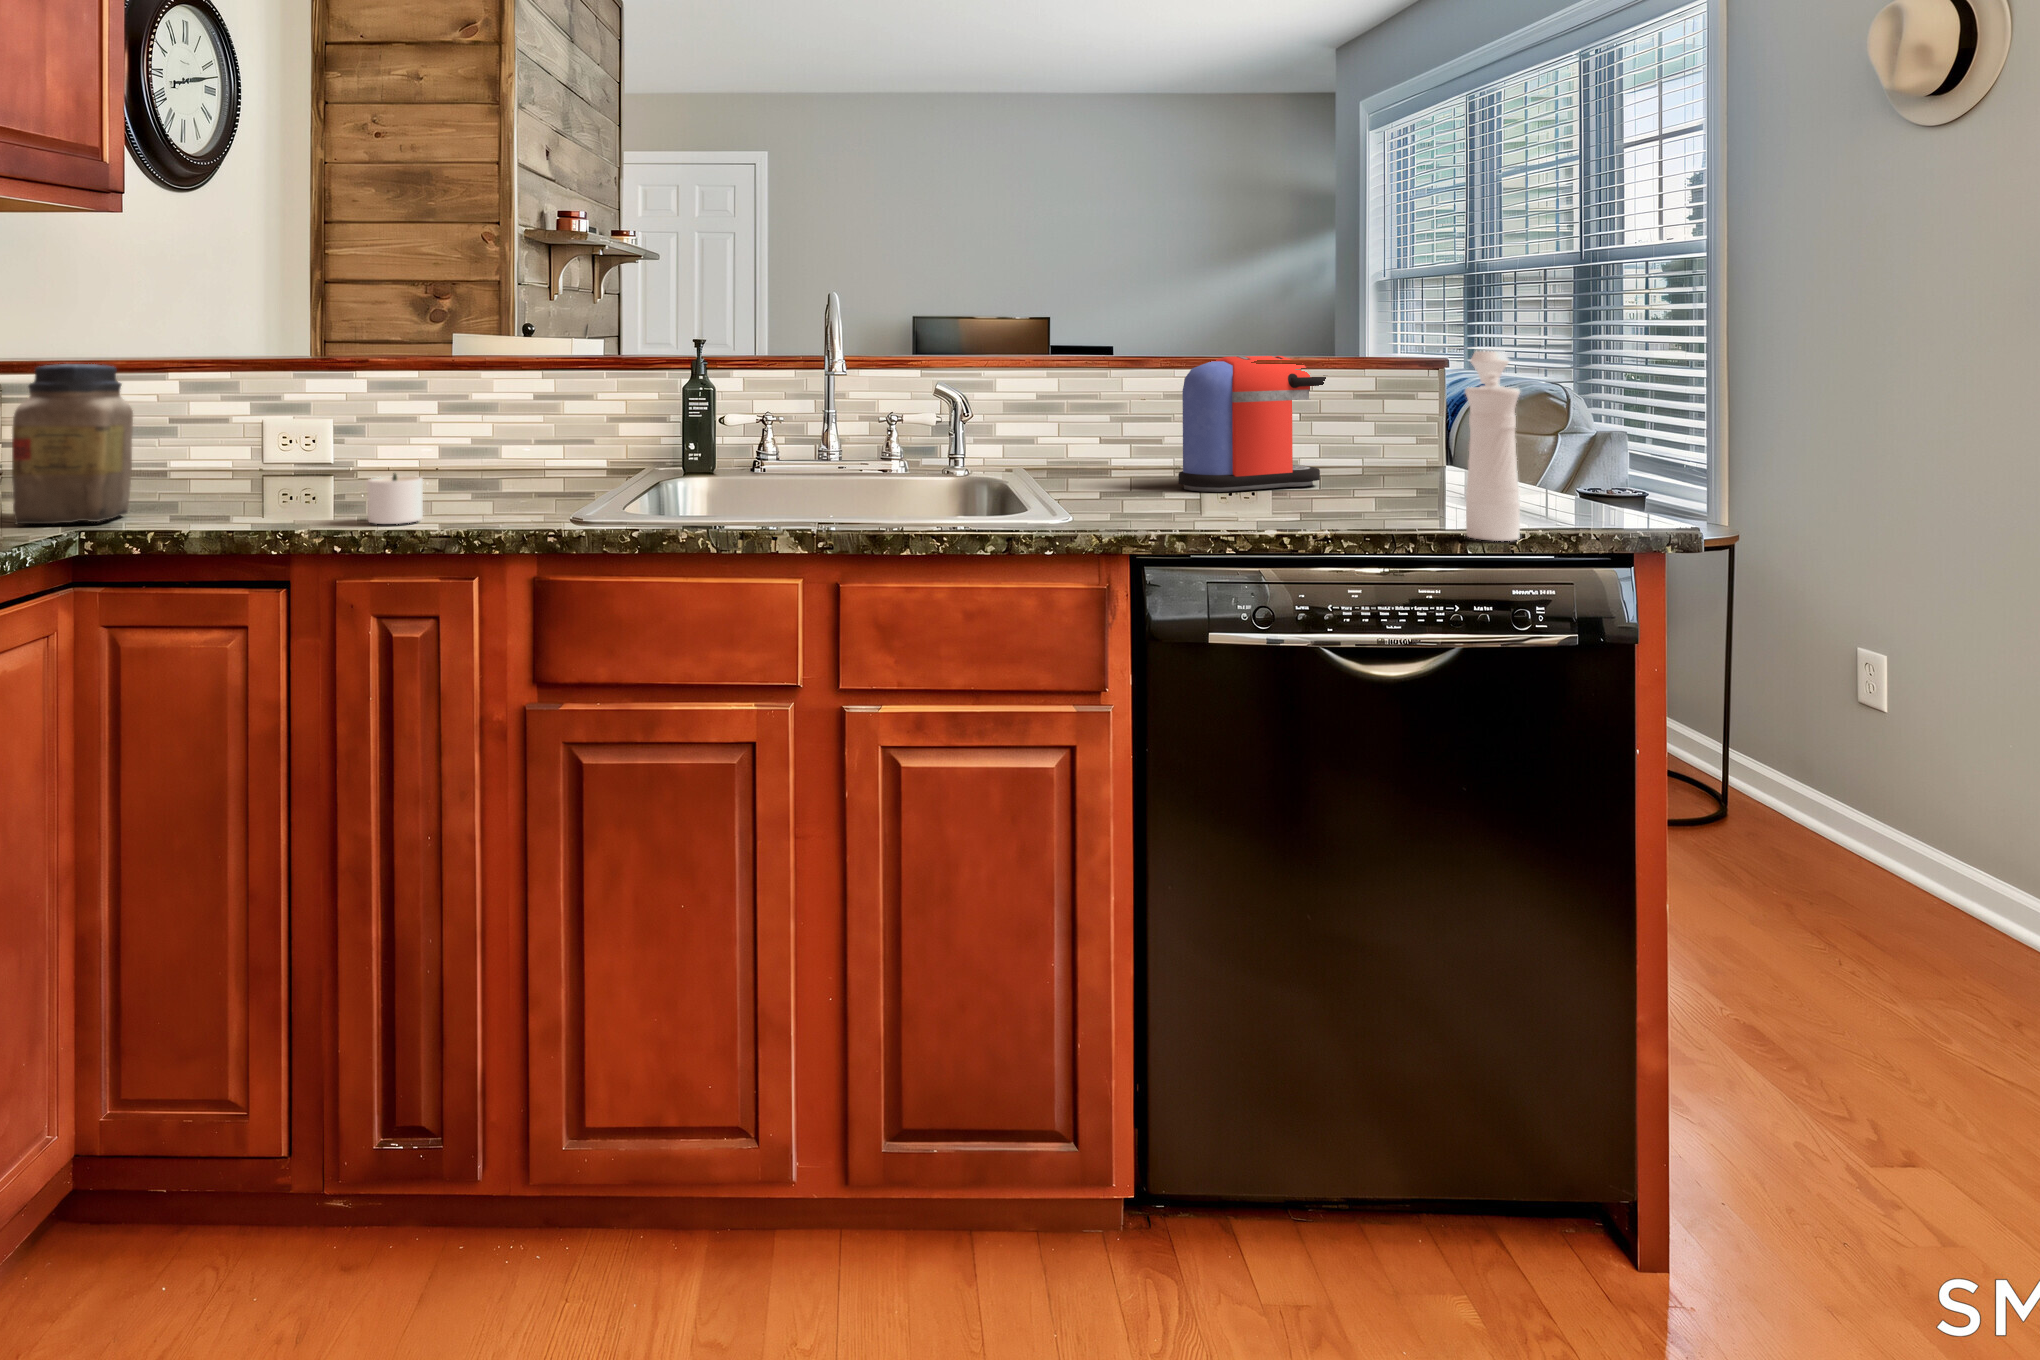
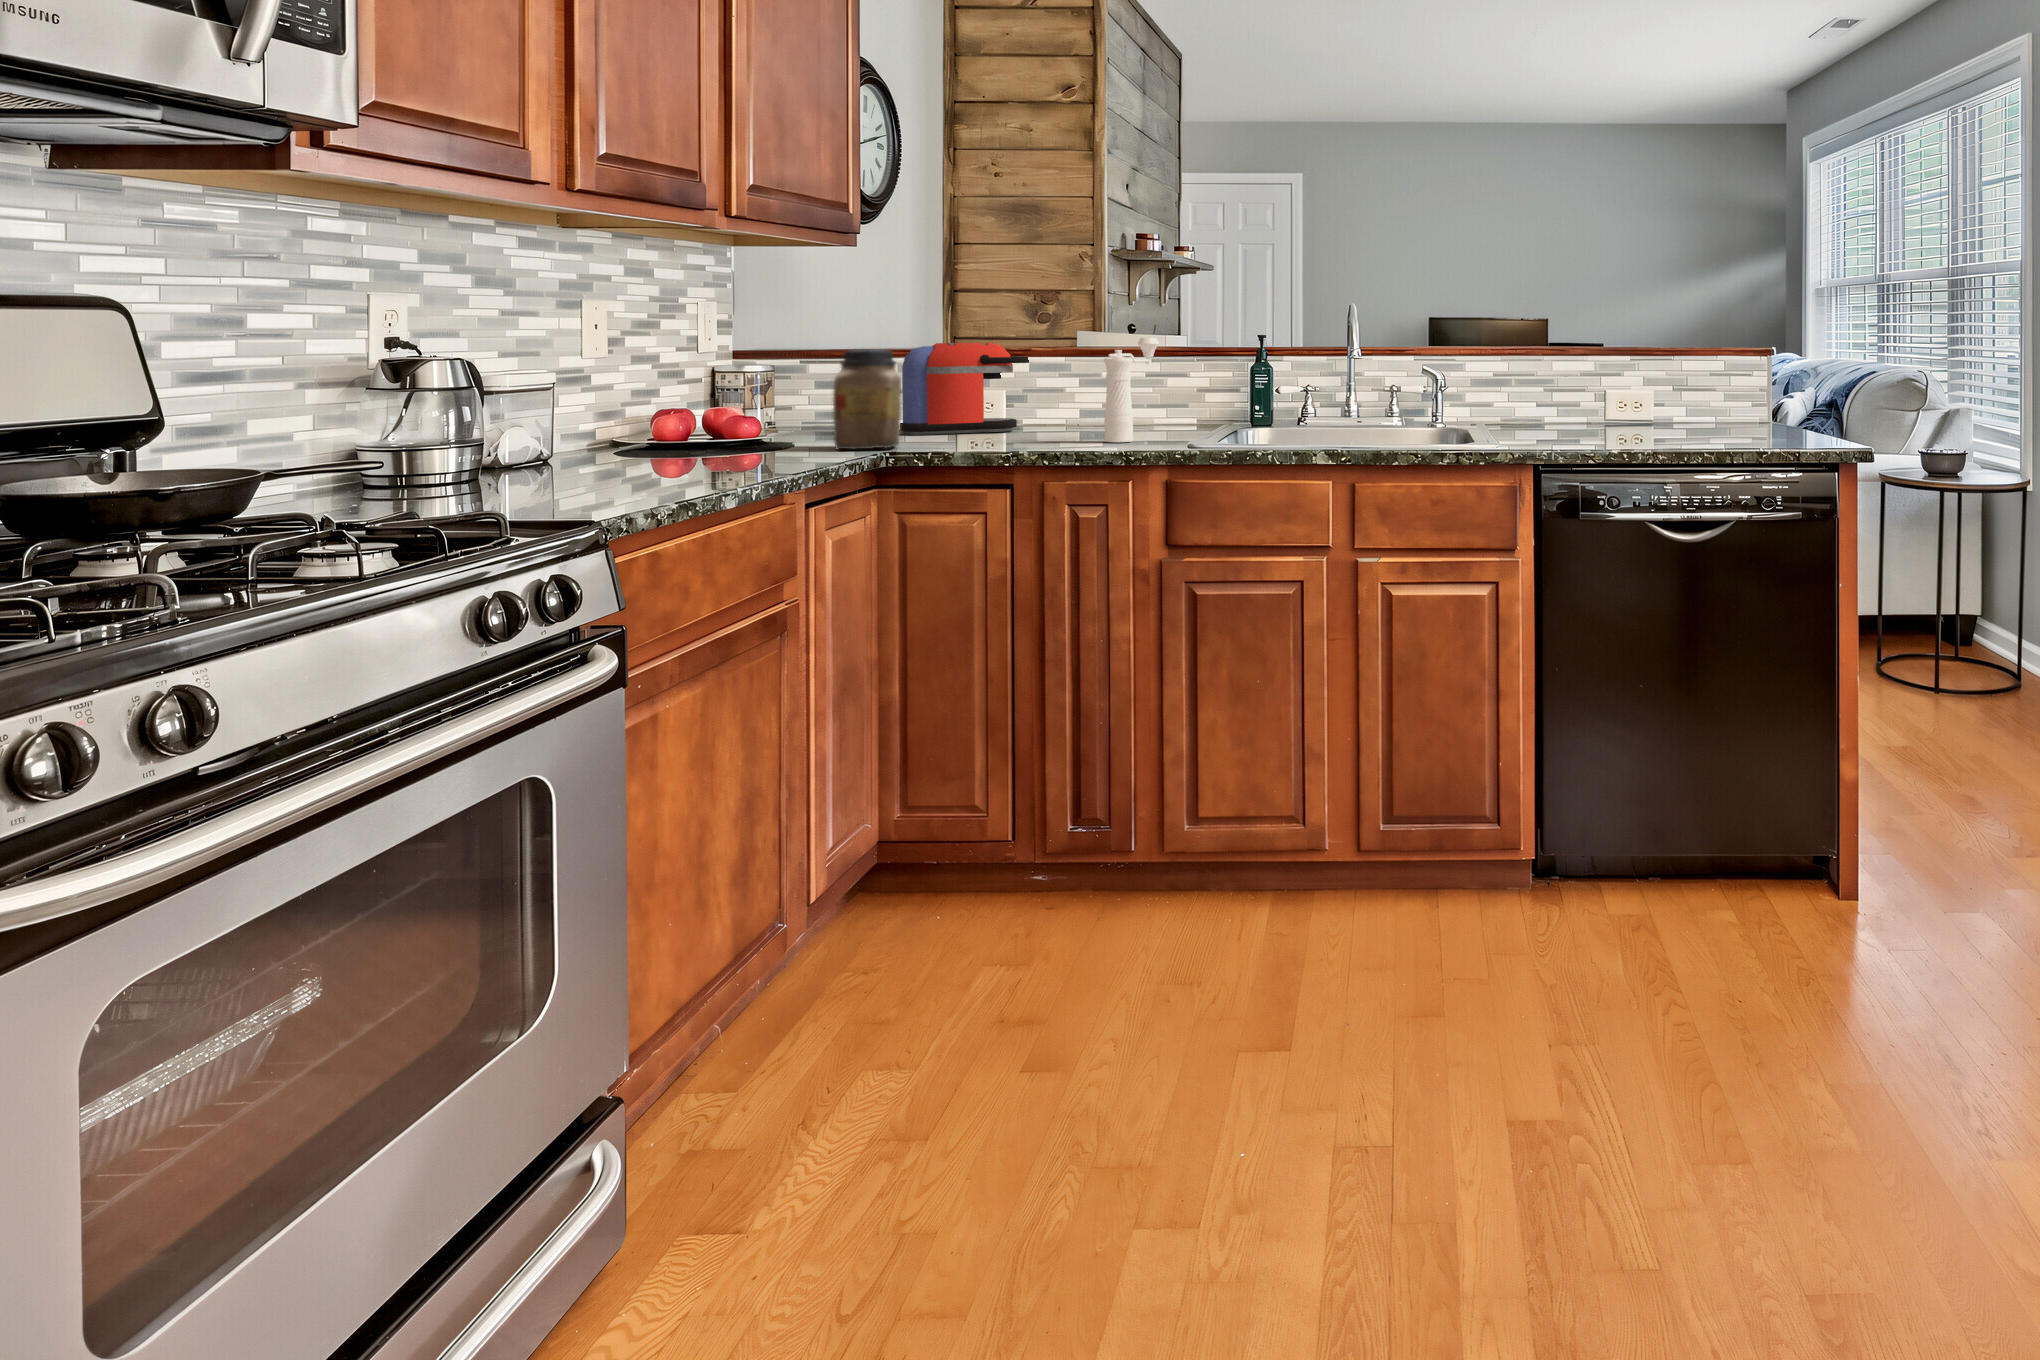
pepper mill: present [1465,351,1520,541] -> present [1104,338,1159,442]
coffee maker: present [1178,356,1326,492] -> present [900,343,1029,435]
candle: present [367,473,423,524] -> none [1057,417,1104,449]

